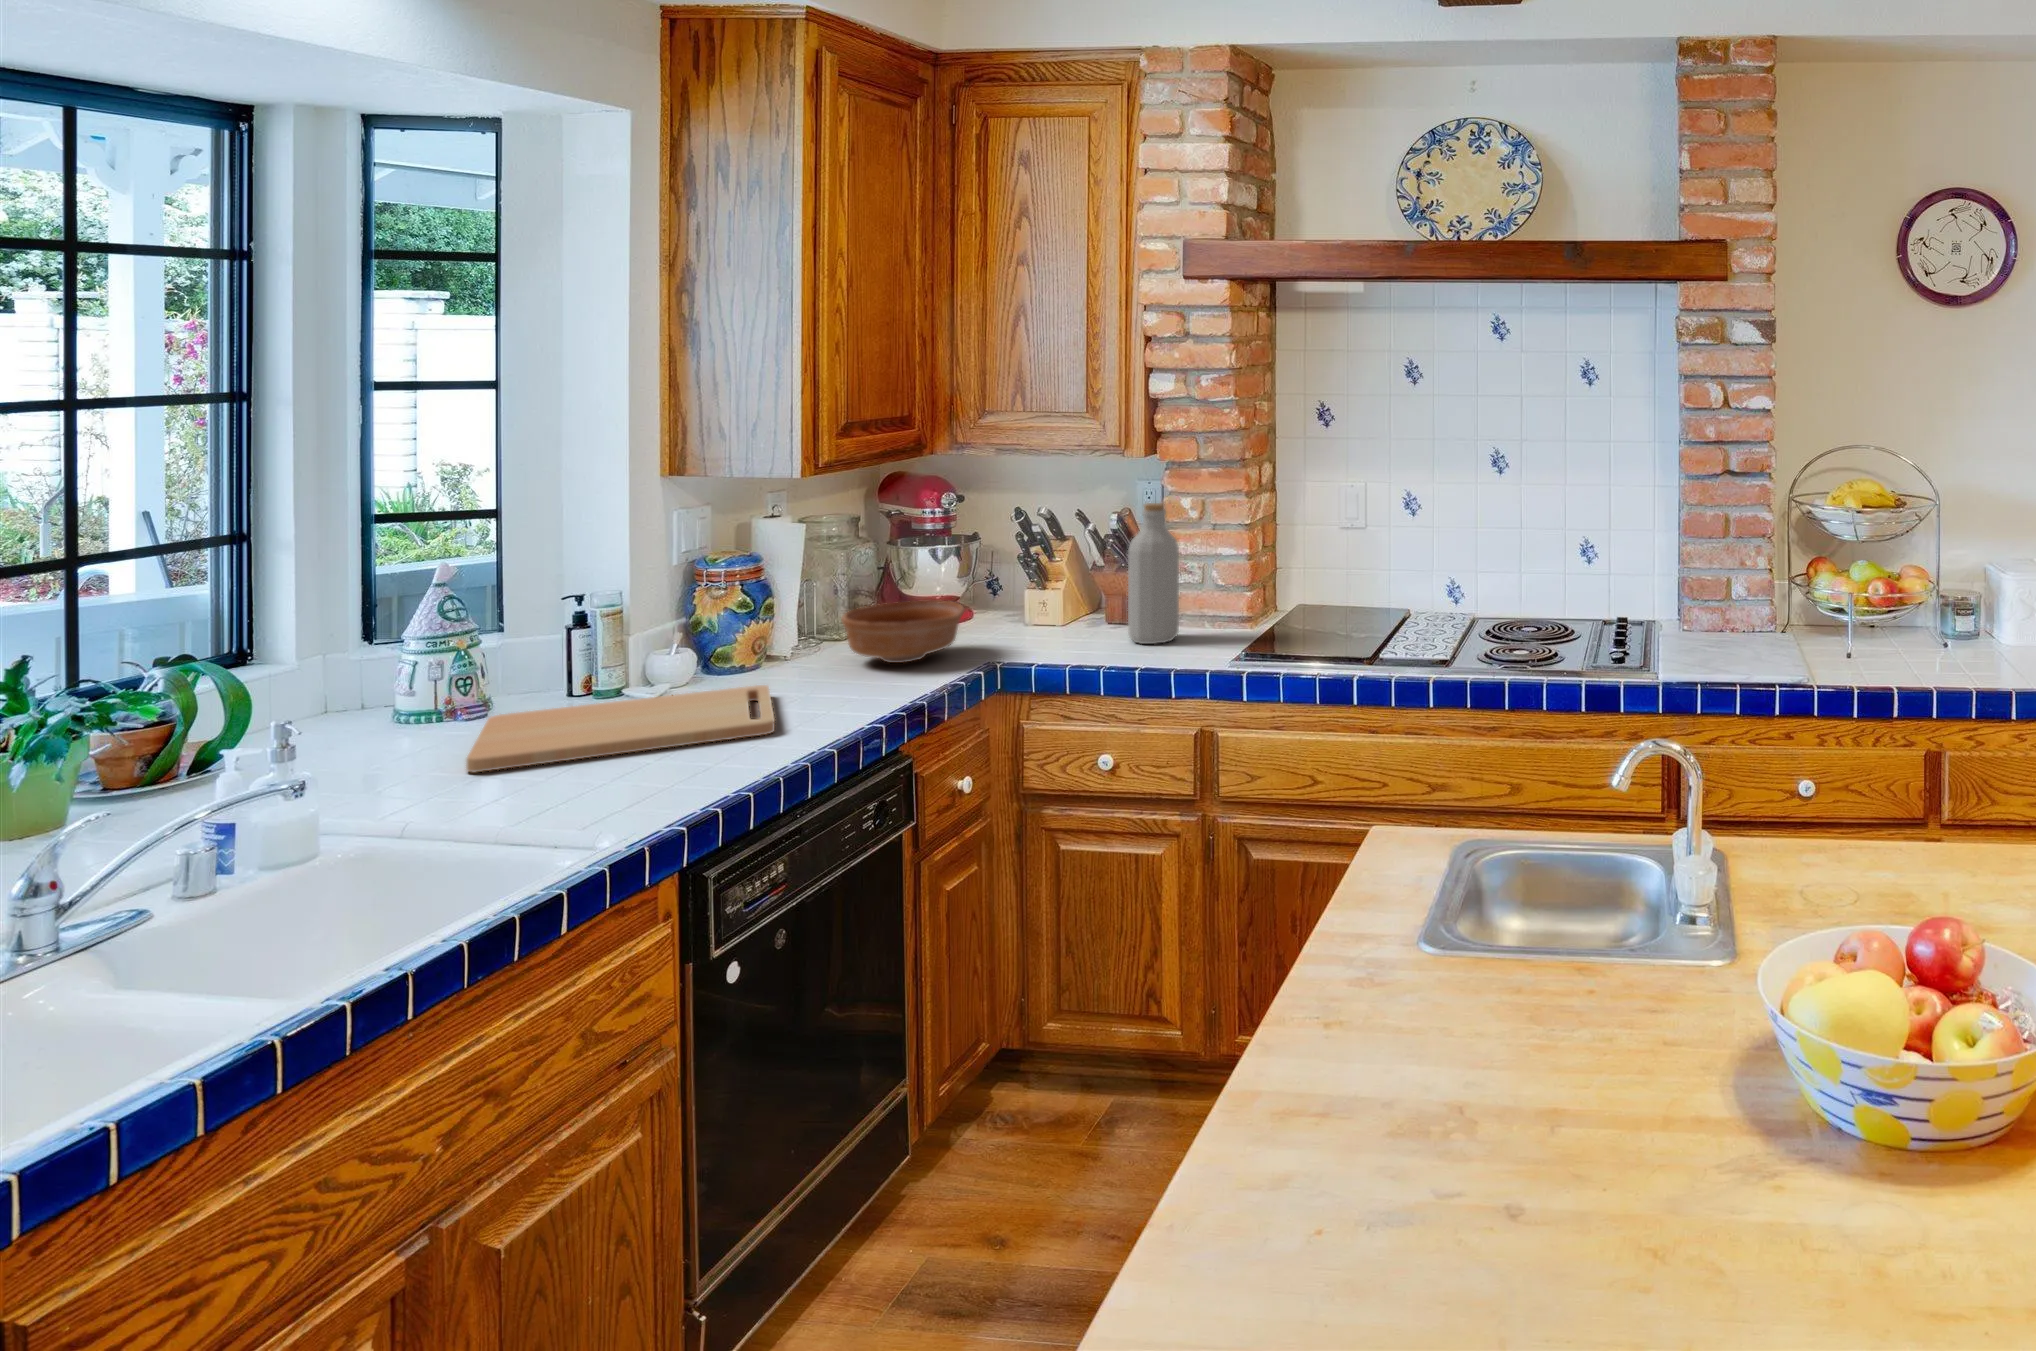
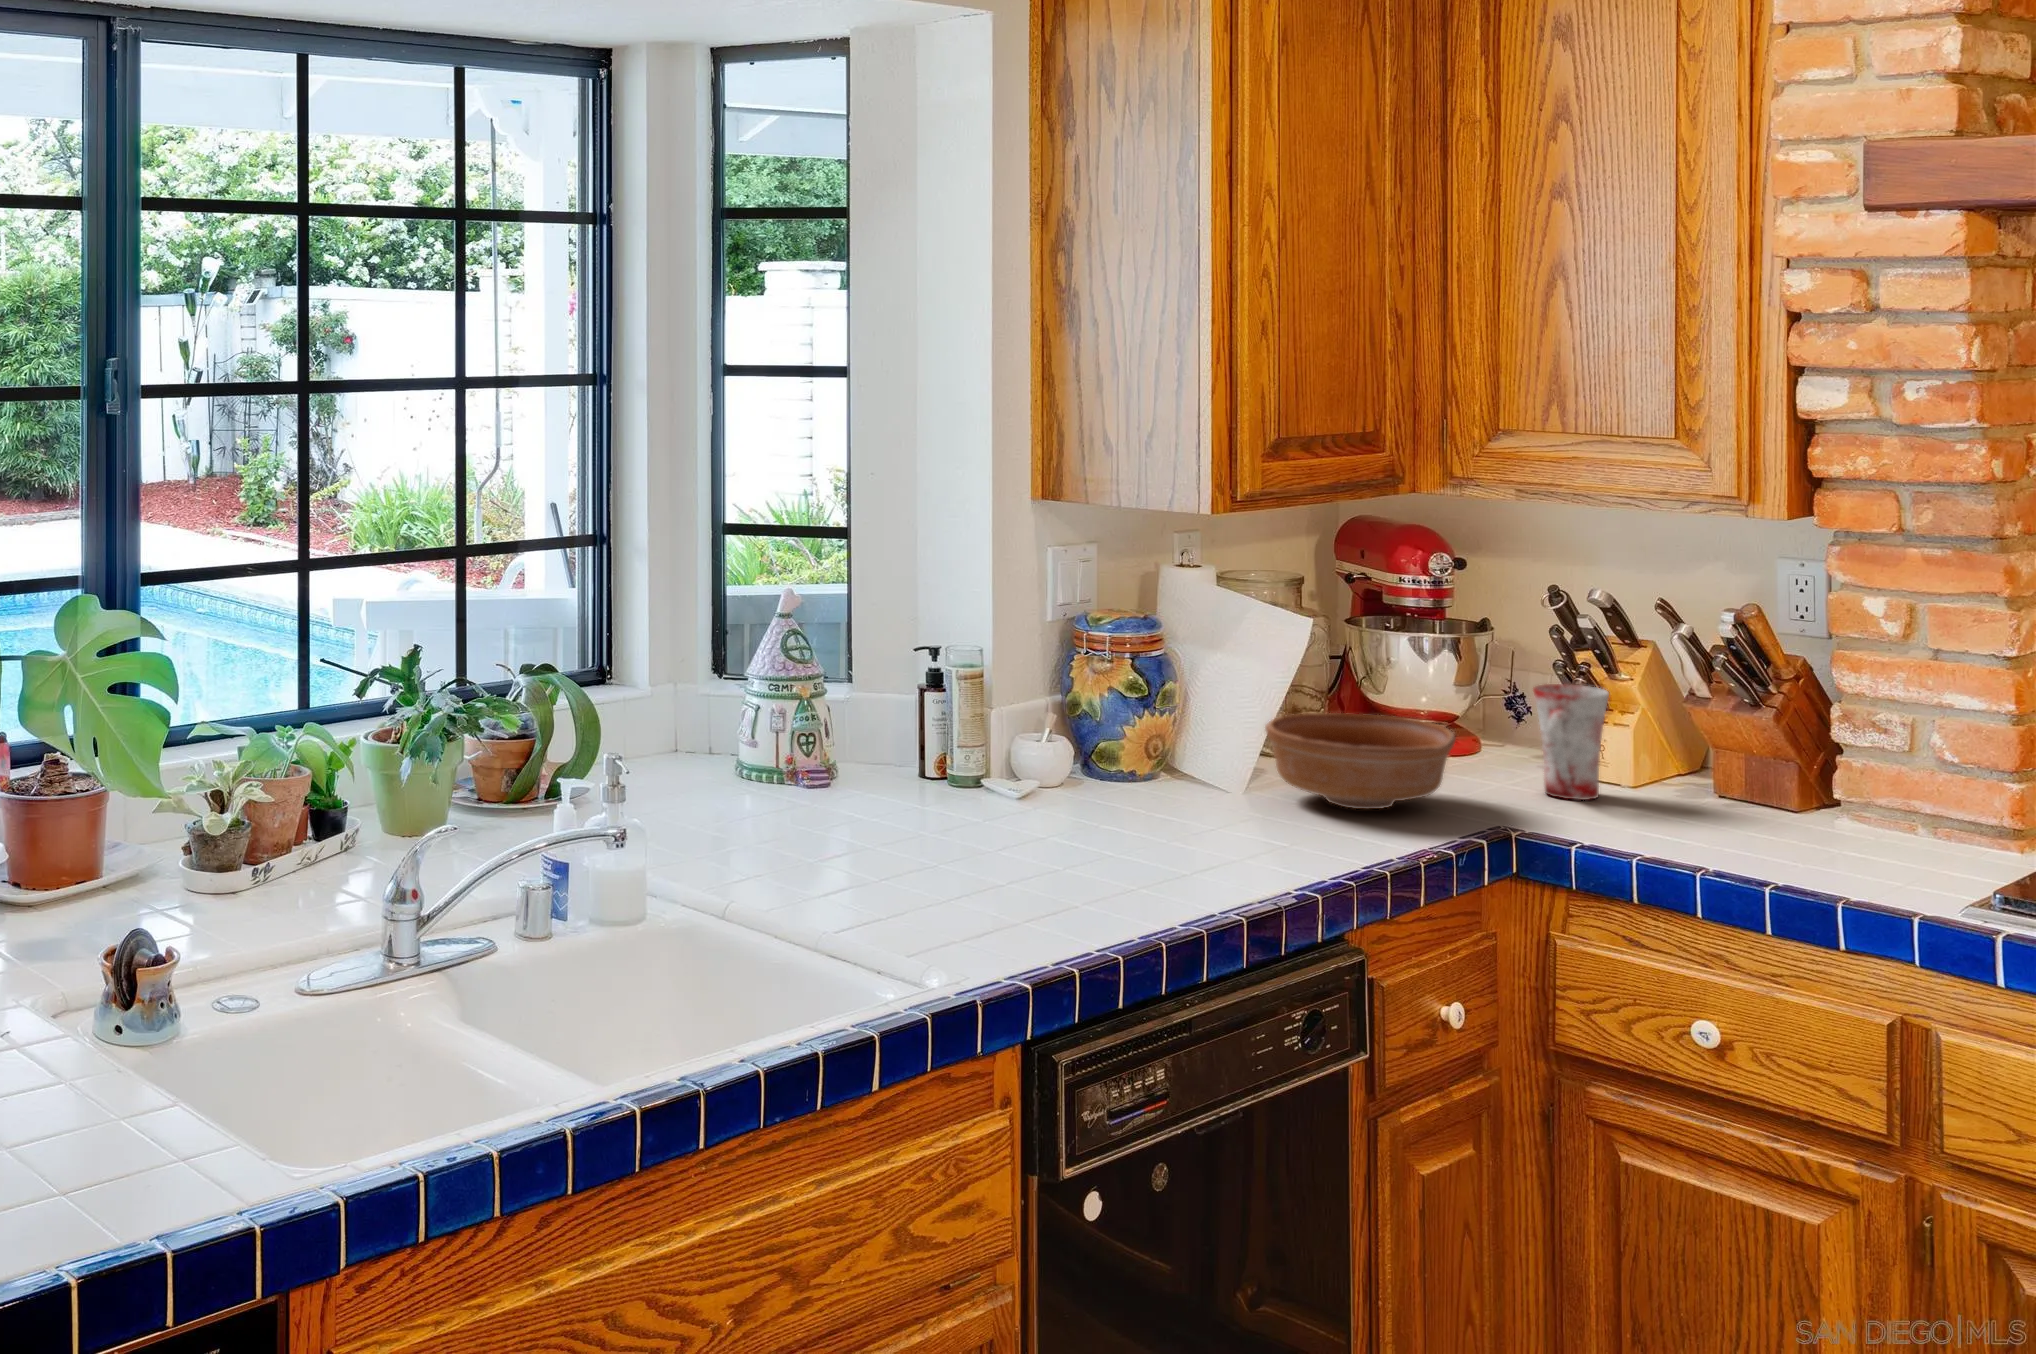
bottle: present [1128,503,1179,644] -> none [1752,593,1857,851]
mug: none [1008,567,1051,636] -> present [1533,684,1609,800]
cutting board: present [466,685,775,773] -> none [798,789,1159,879]

